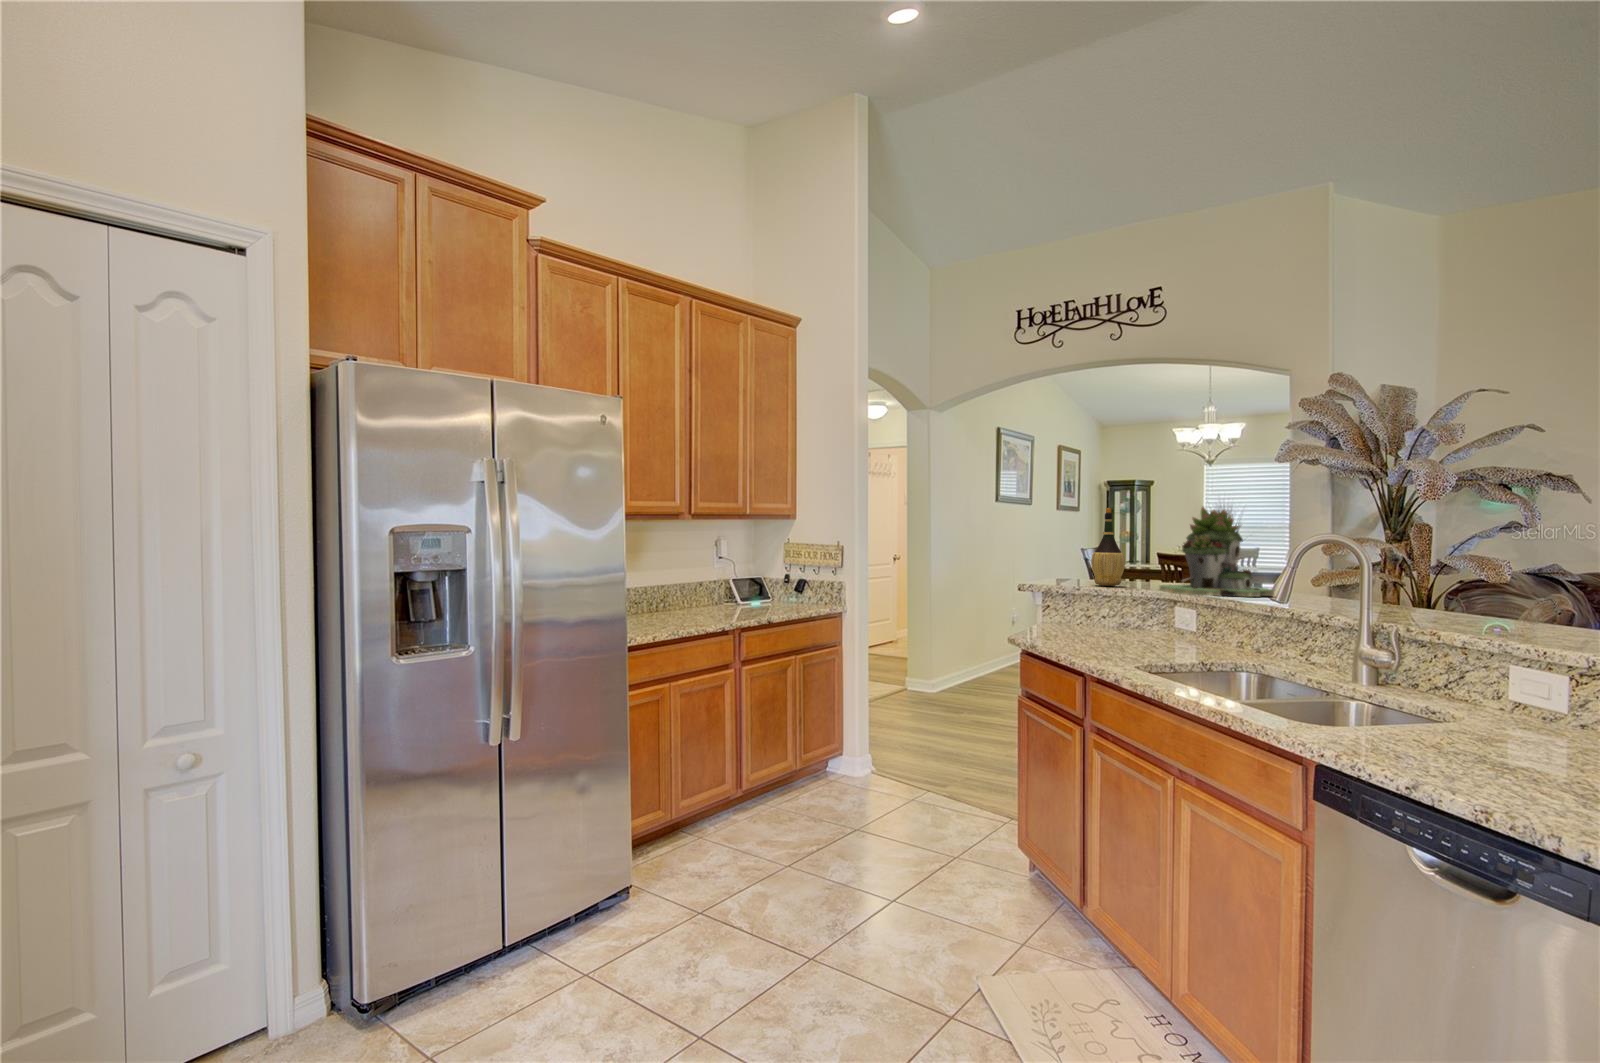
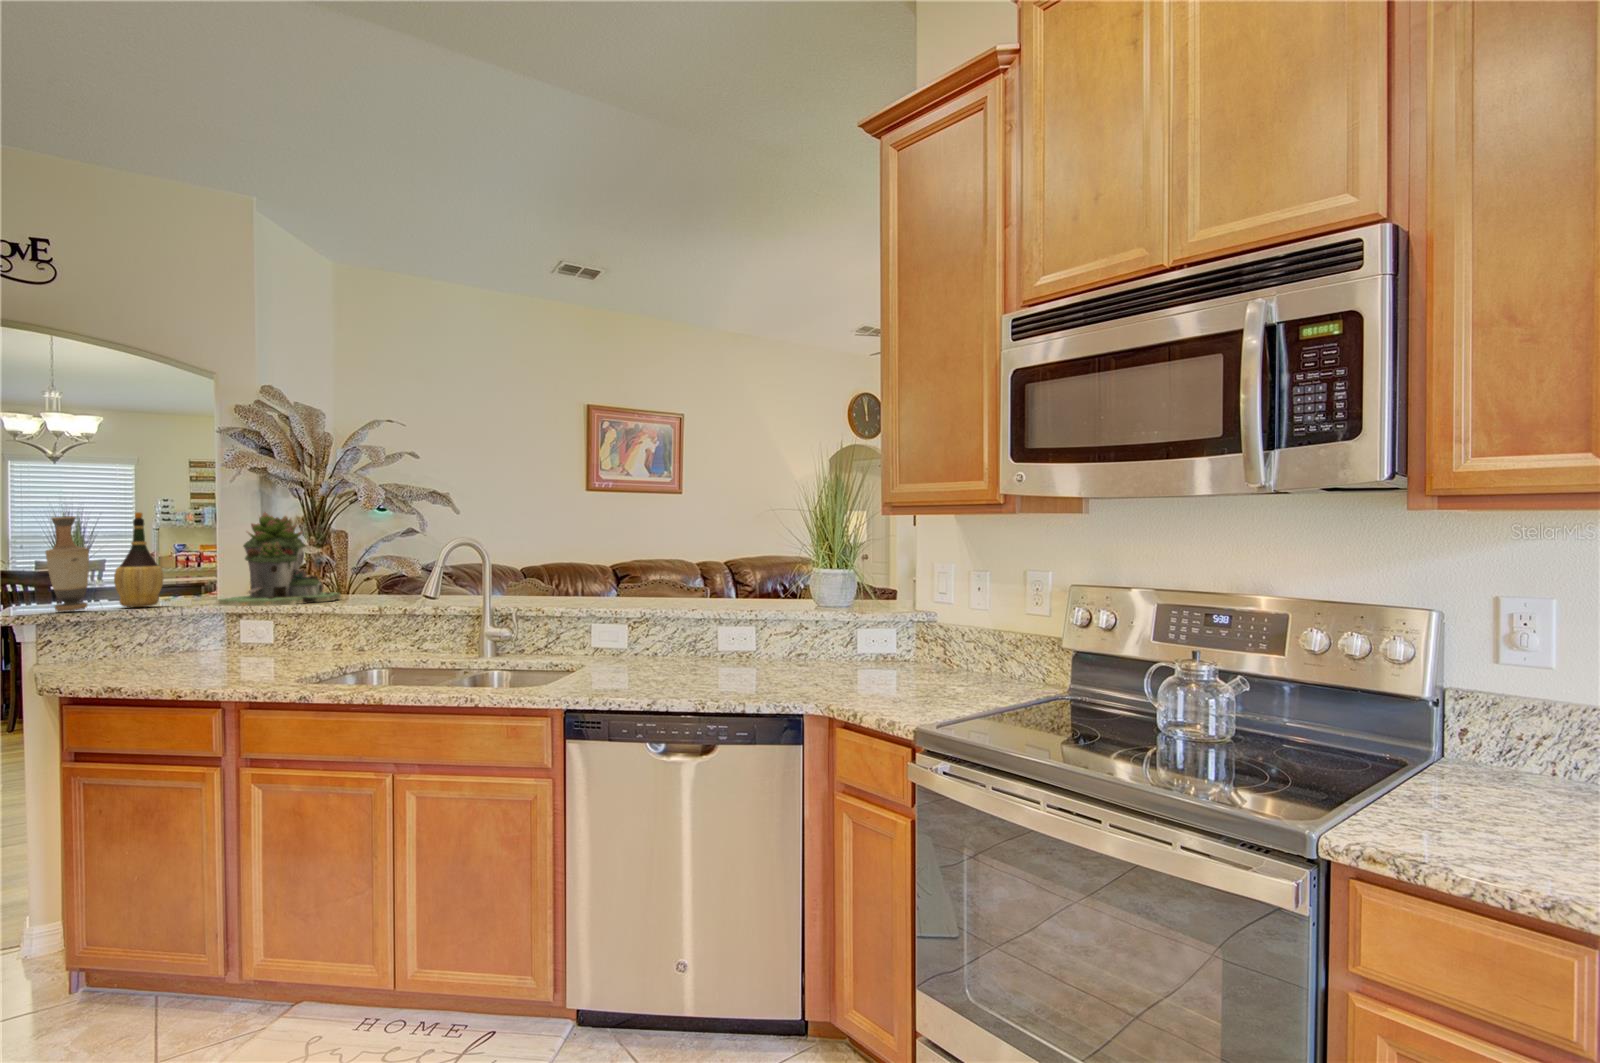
vase: none [1045,512,1071,584] -> present [45,516,89,612]

